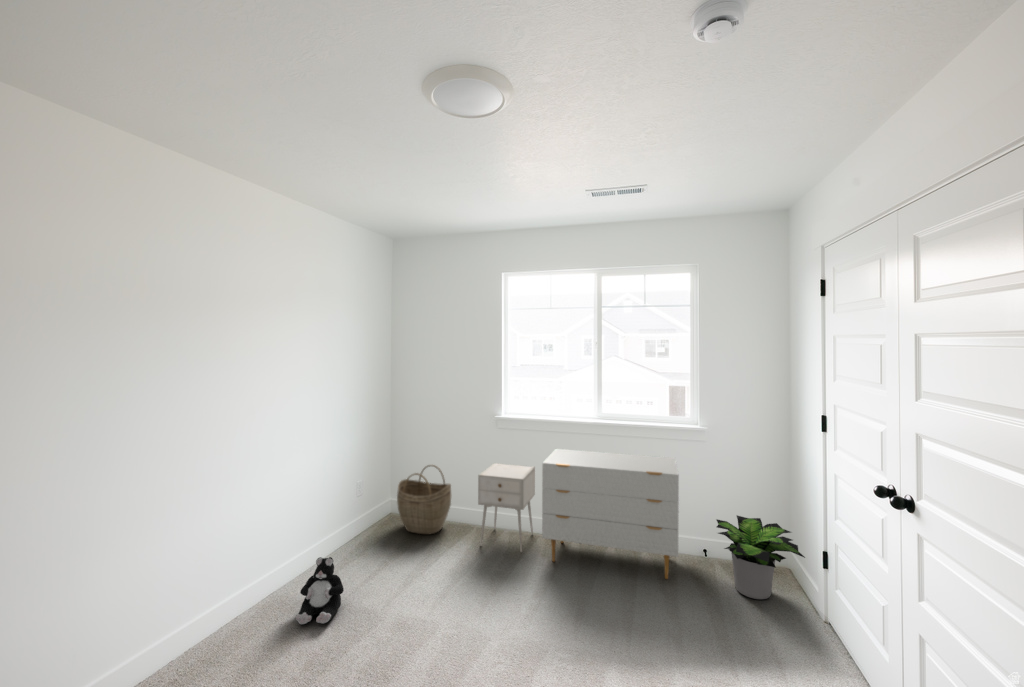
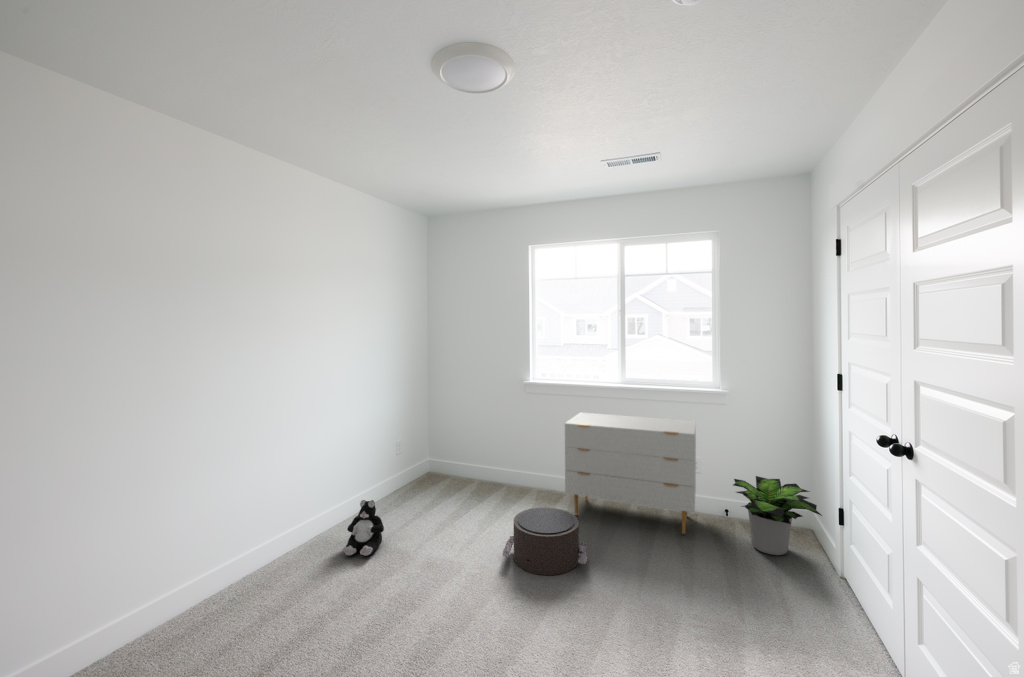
nightstand: present [478,463,535,552] -> none [507,426,561,507]
woven basket: present [397,465,451,534] -> none [435,427,484,490]
pouf: none [481,557,573,637] -> present [503,507,588,575]

